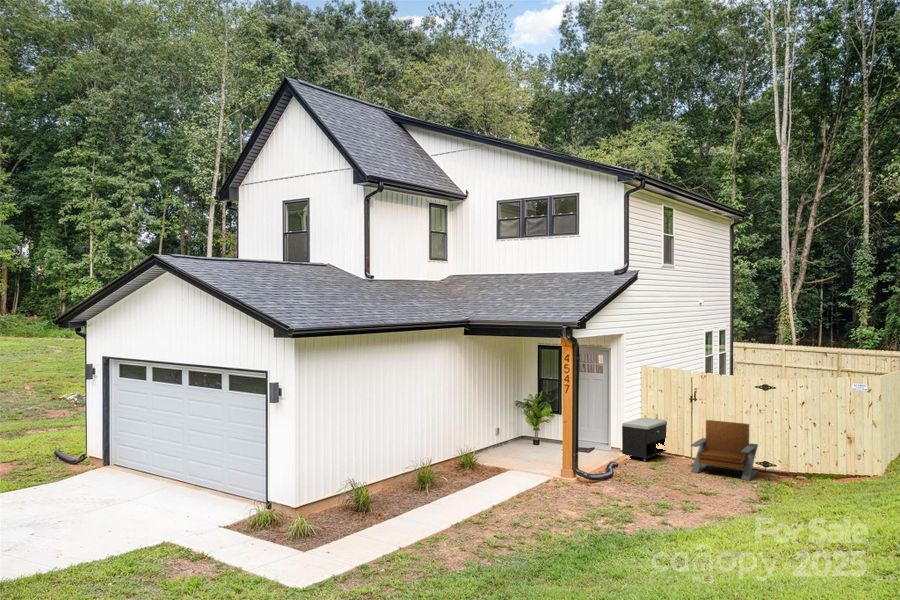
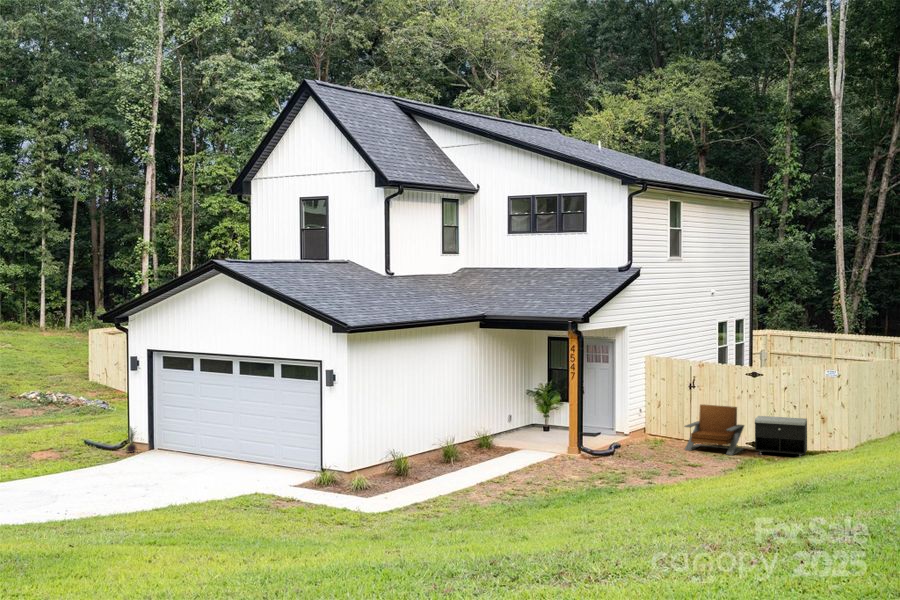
storage bench: present [622,417,667,461] -> present [755,416,807,458]
decorative plant: none [60,440,96,470] -> present [127,428,137,453]

